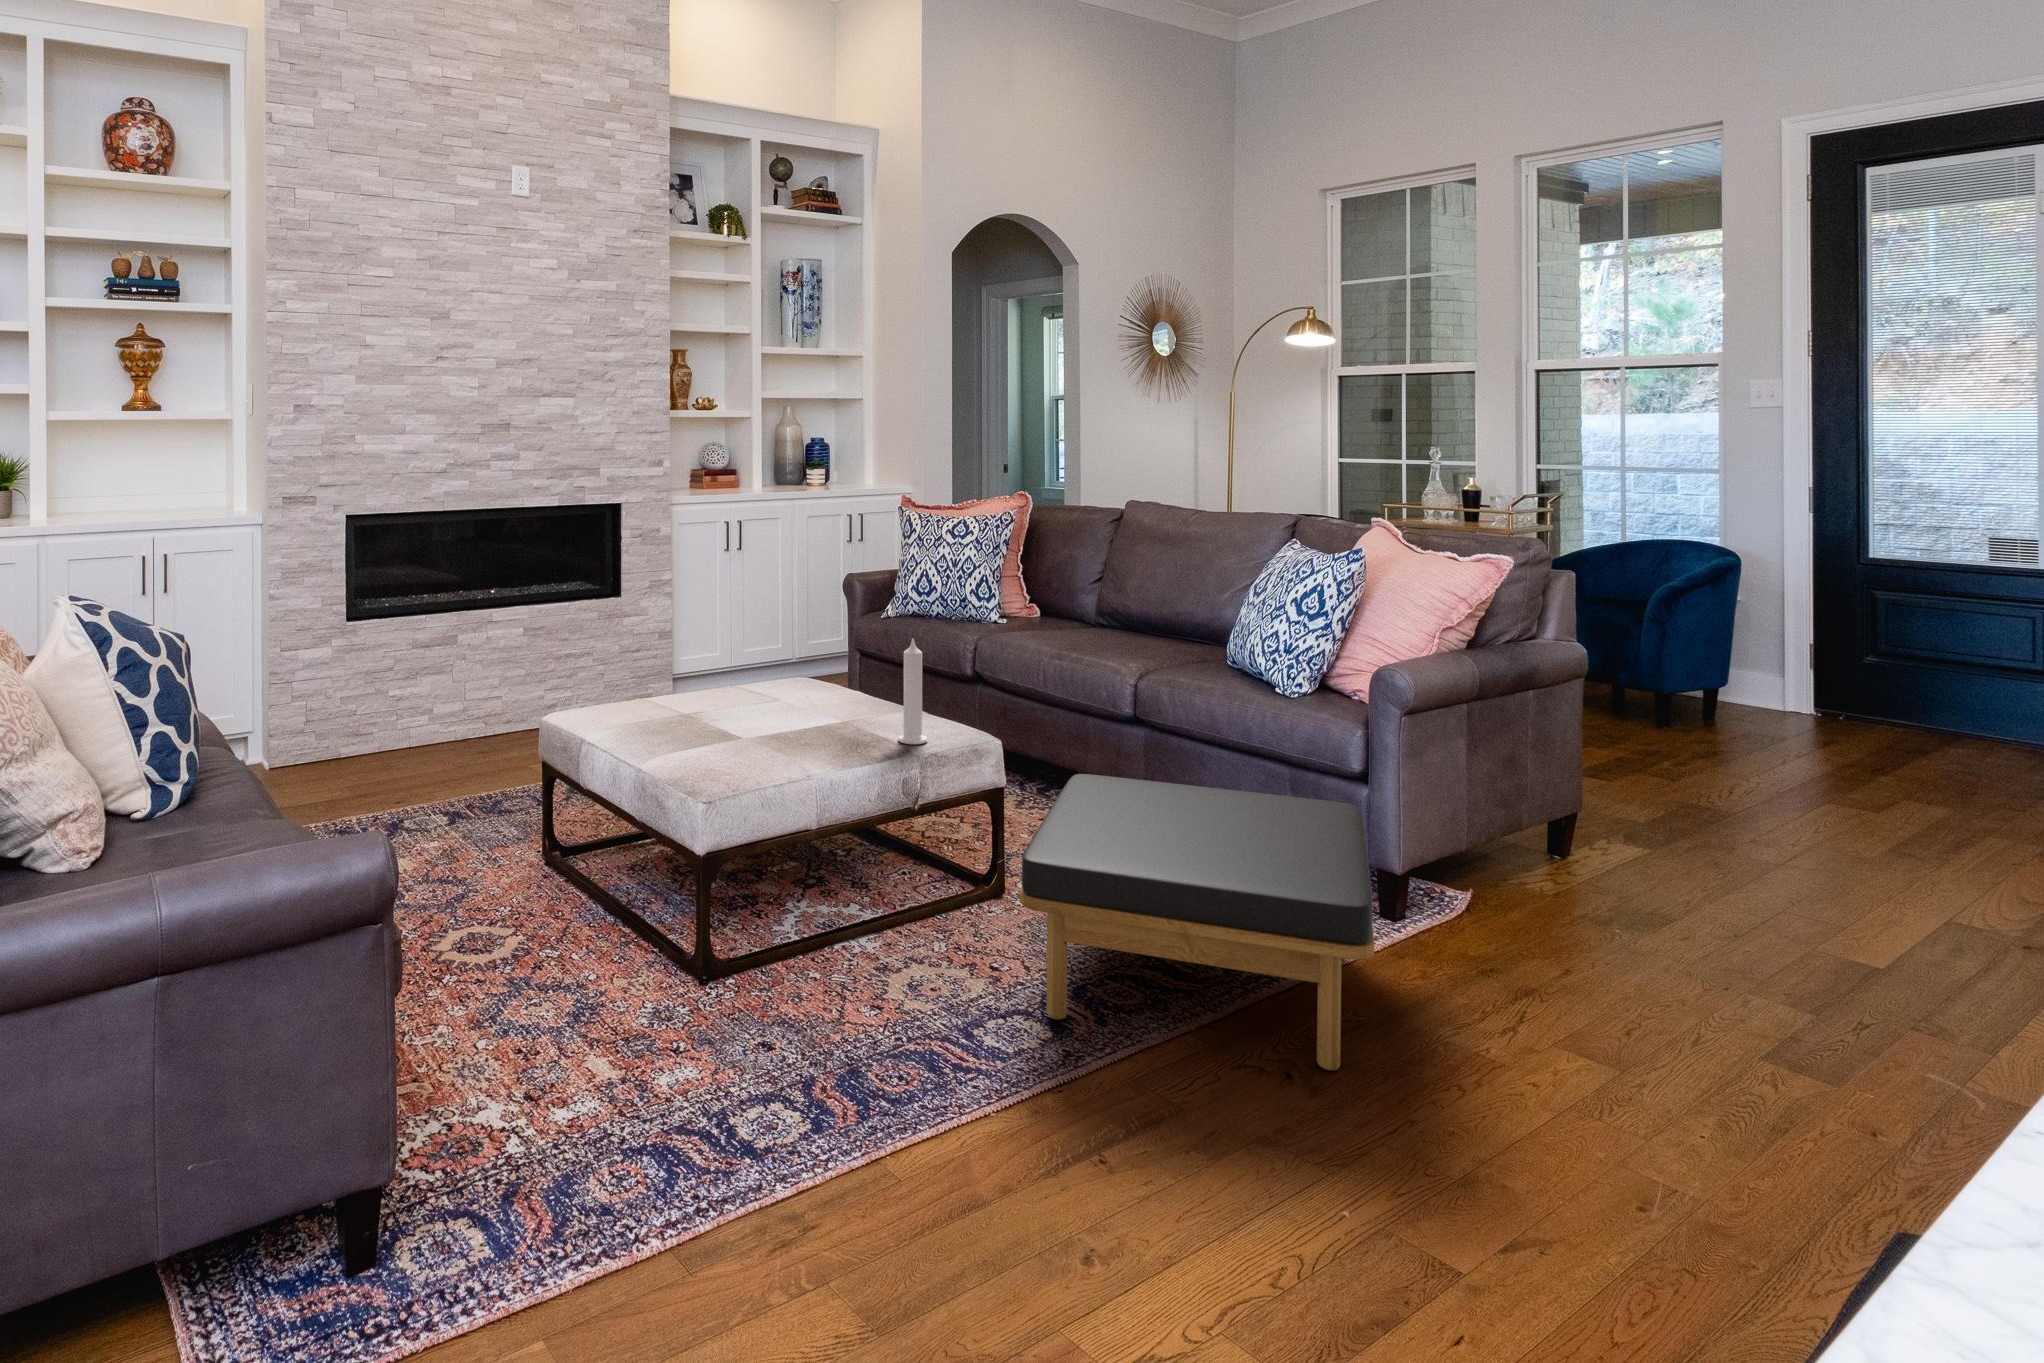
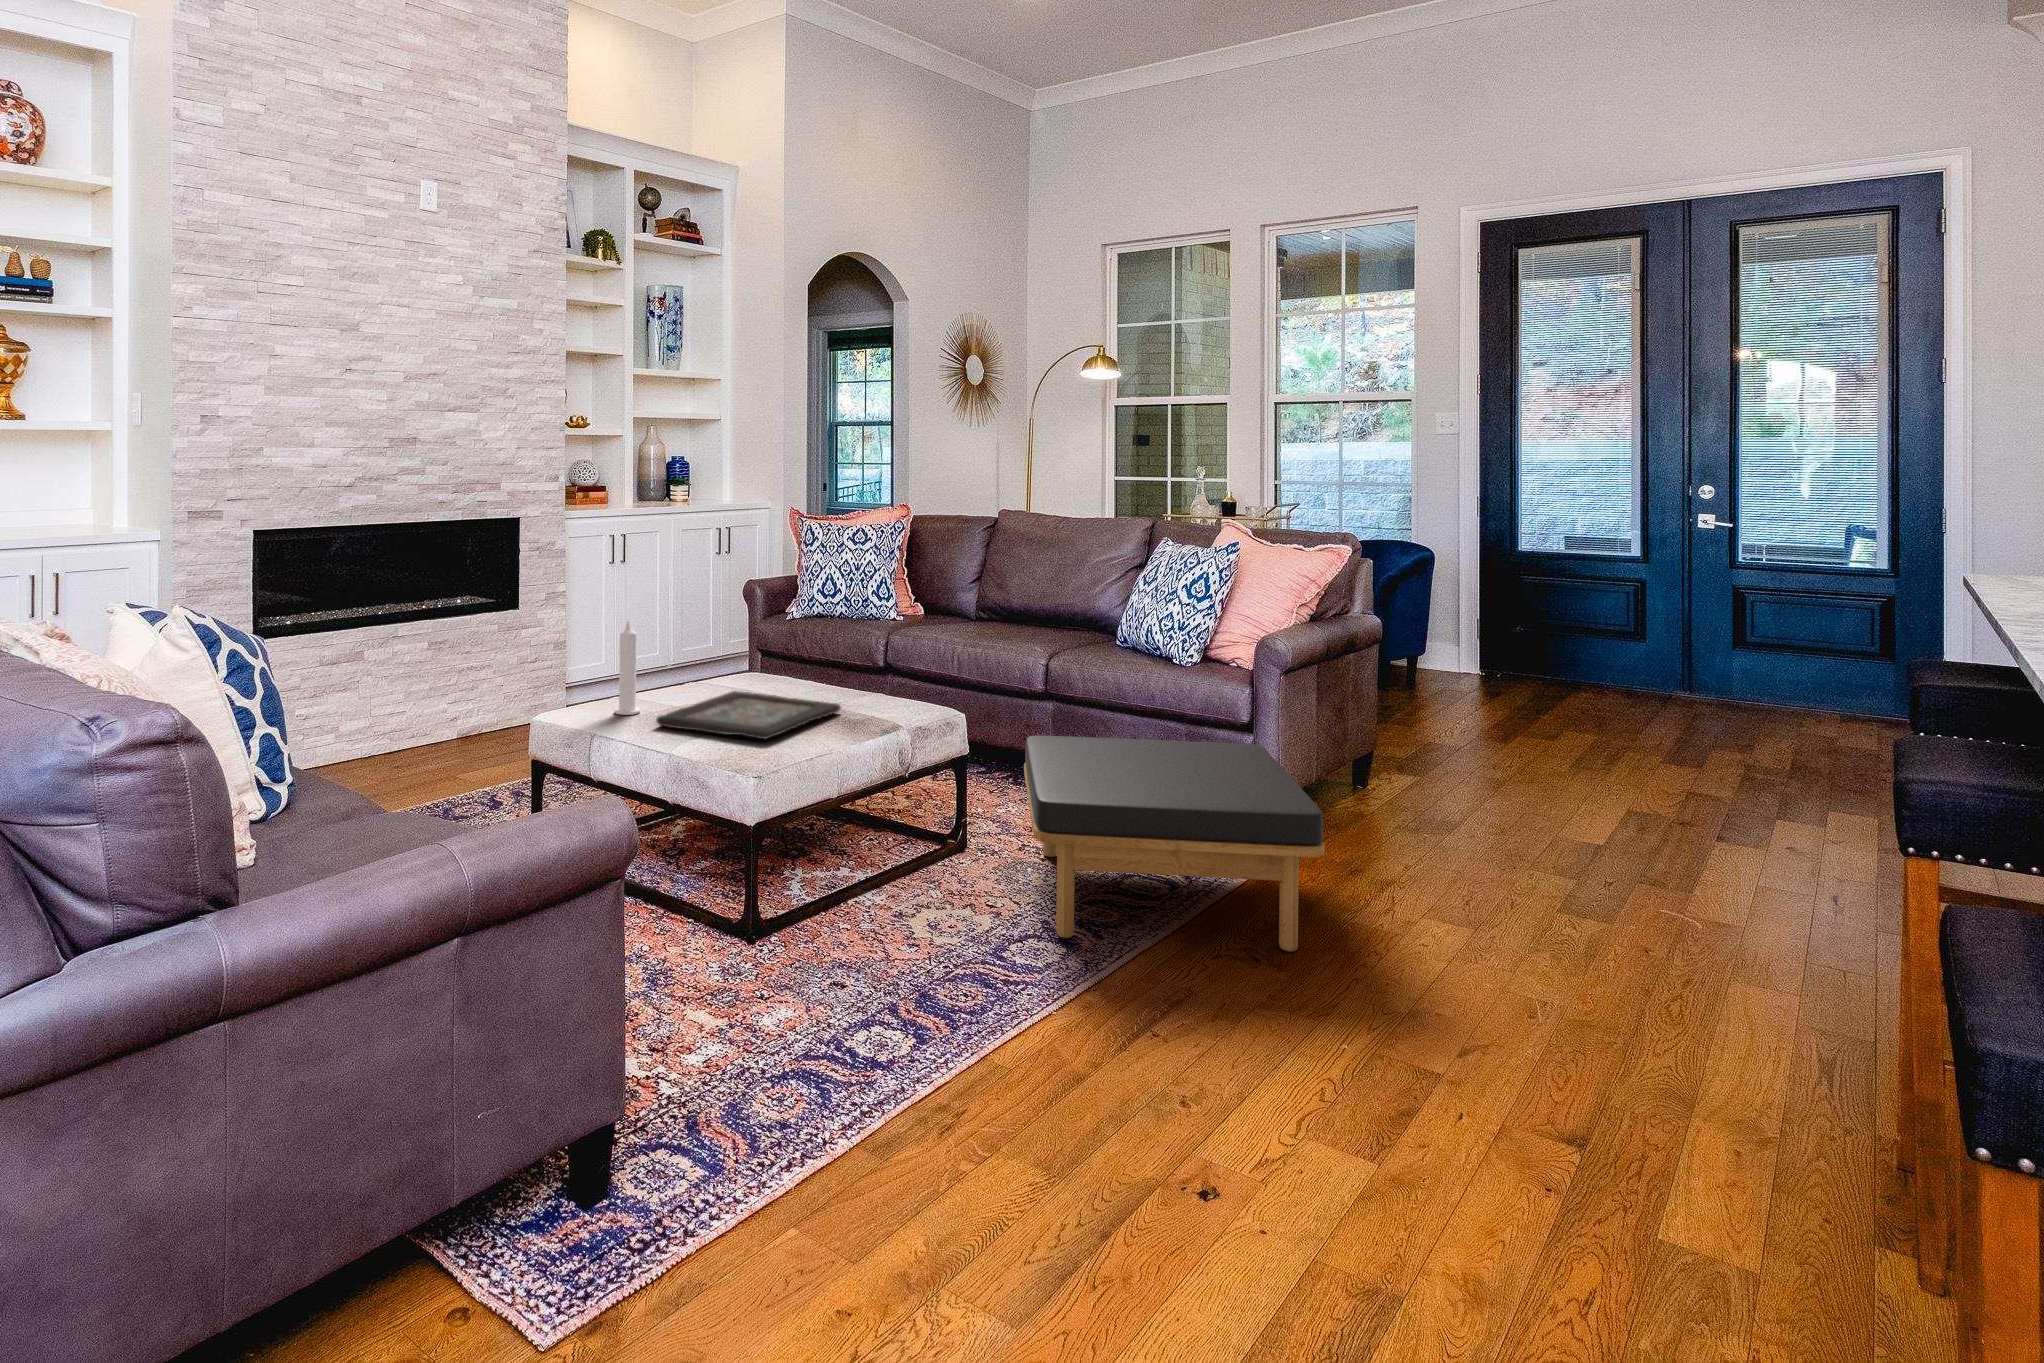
candle: present [898,639,927,744] -> present [614,621,641,715]
decorative tray: none [650,703,858,763] -> present [656,691,841,739]

